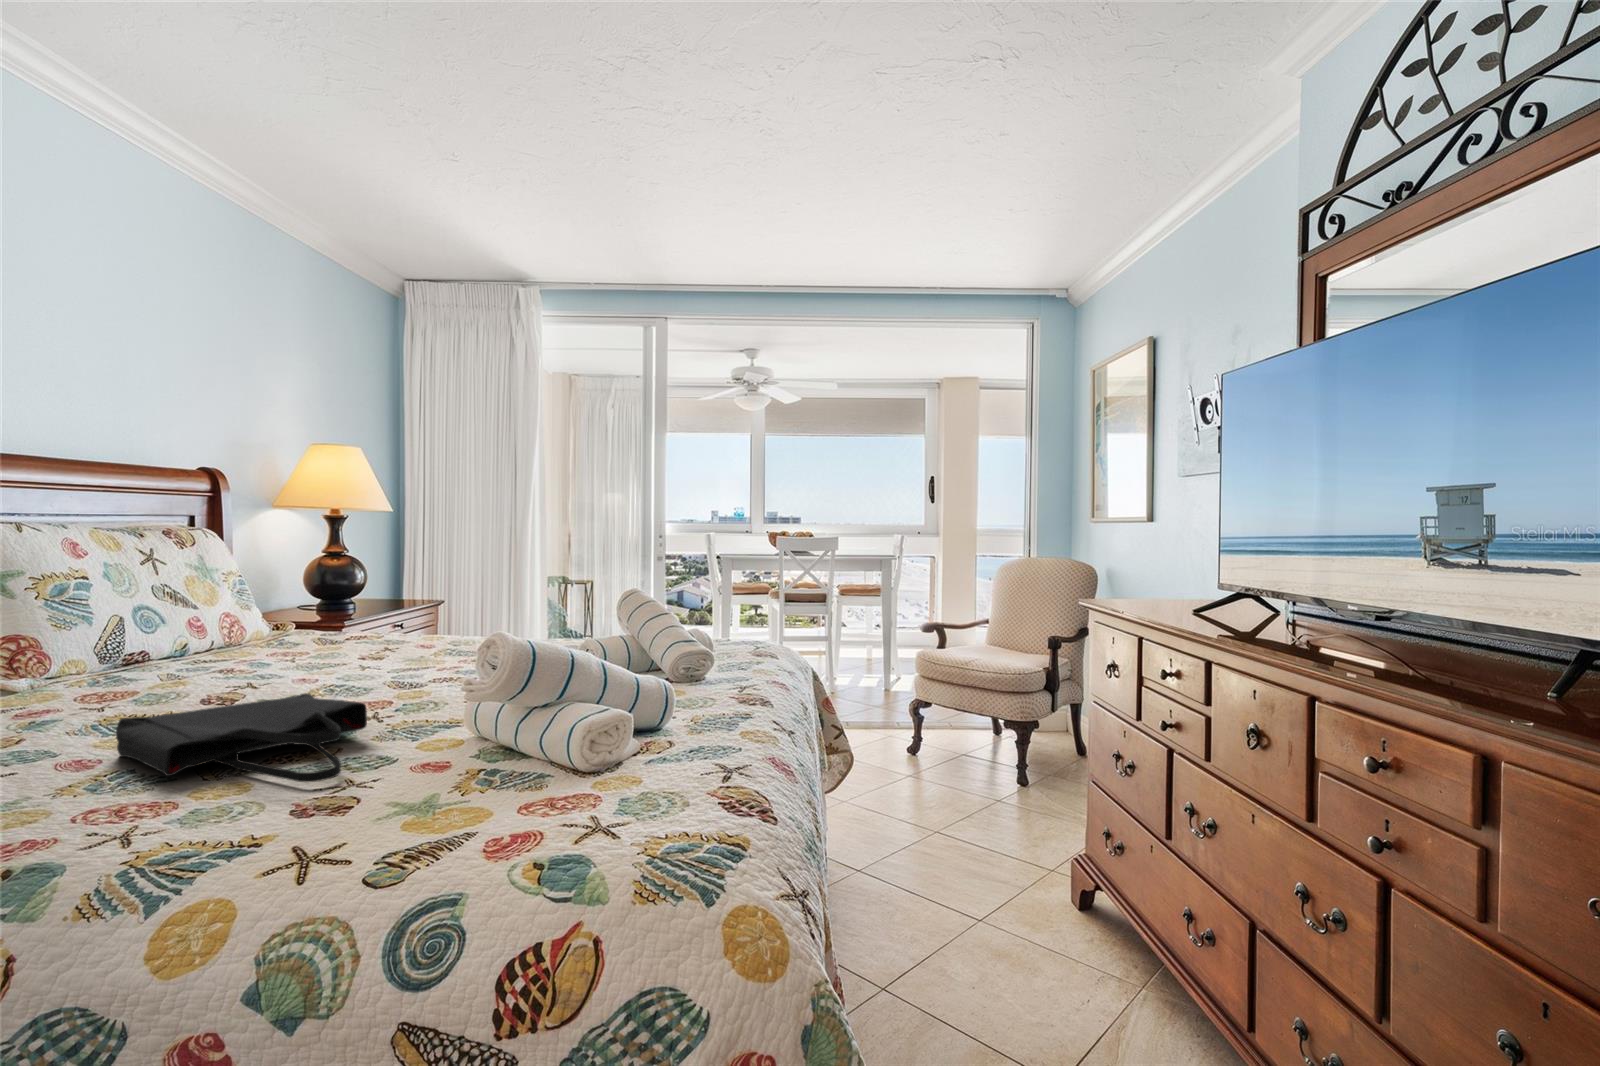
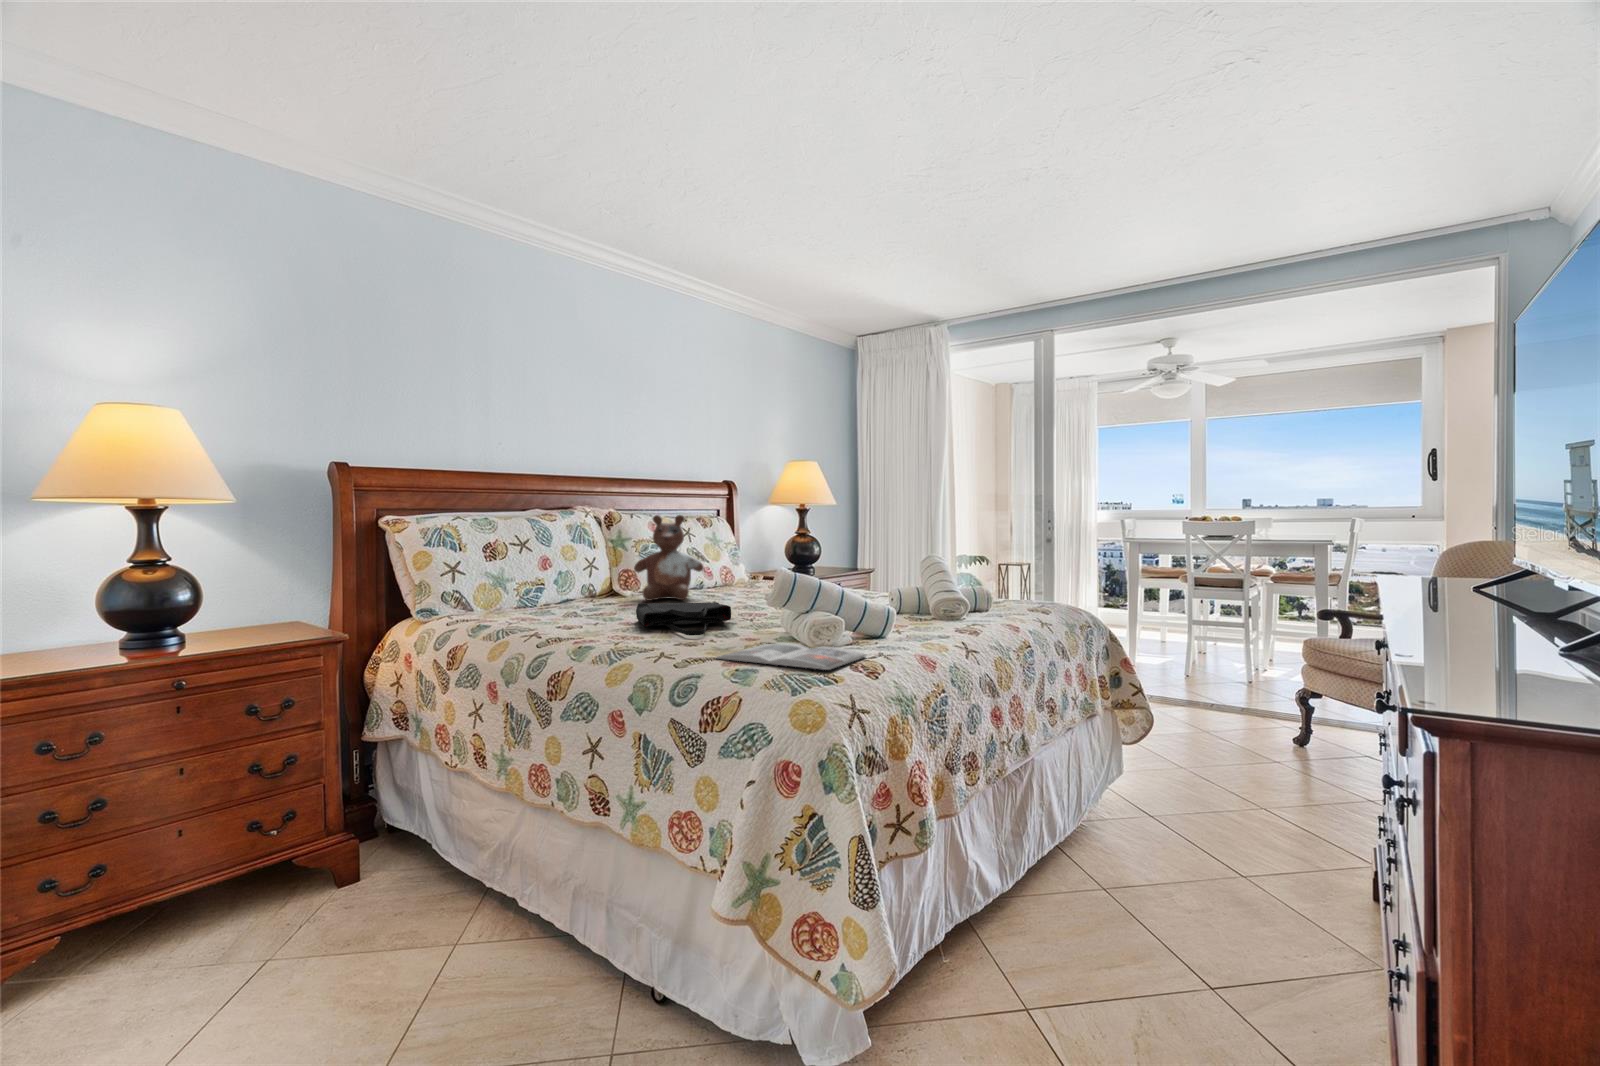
stuffed bear: none [41,526,217,696] -> present [634,515,704,601]
magazine: none [450,766,718,839] -> present [717,643,866,670]

